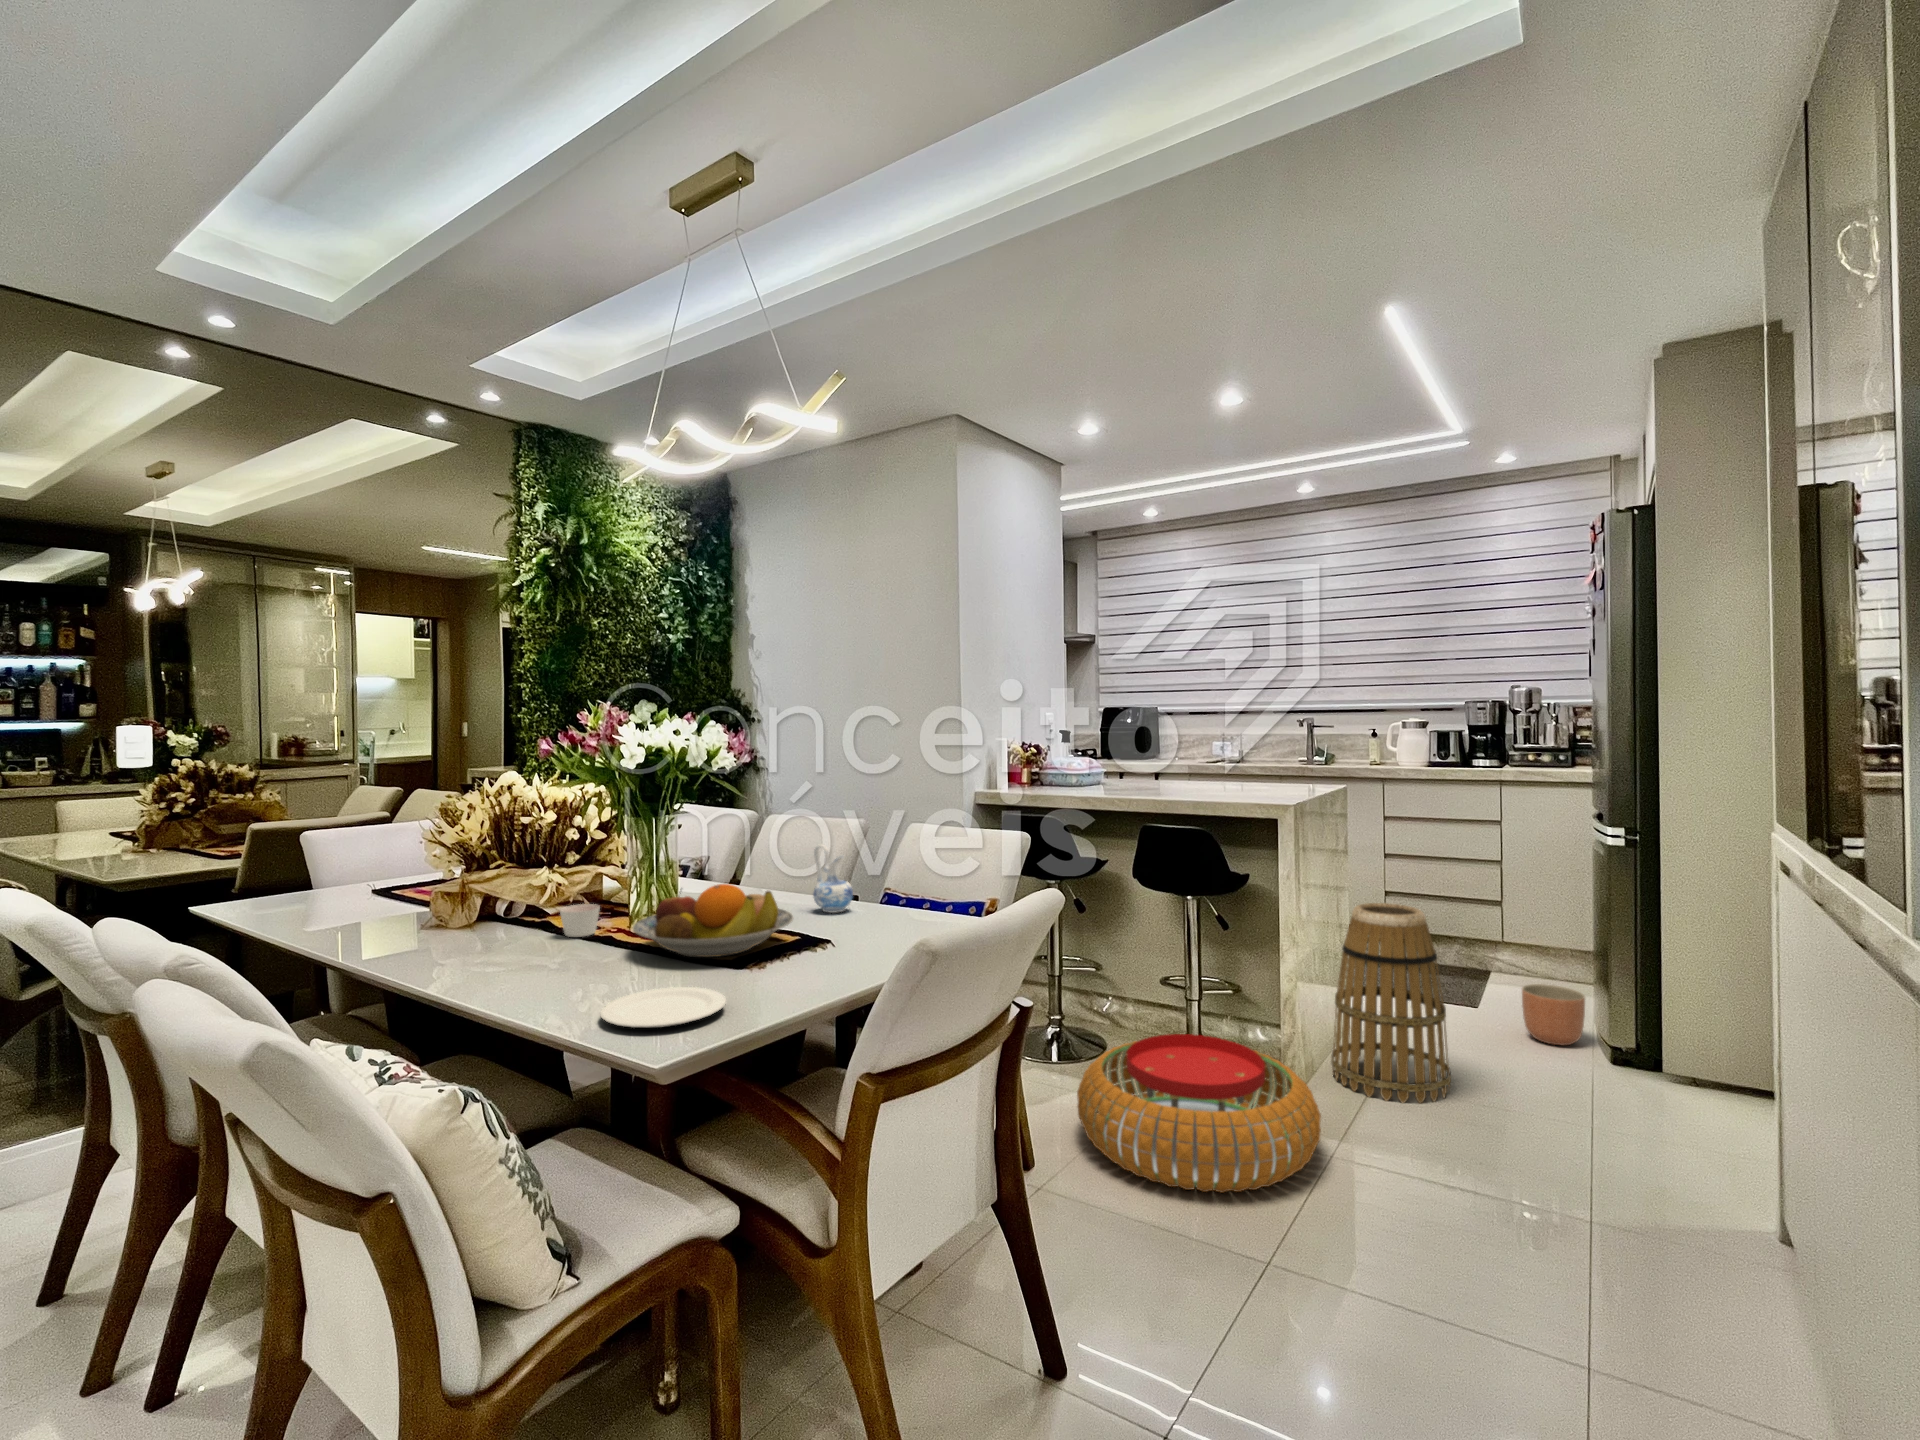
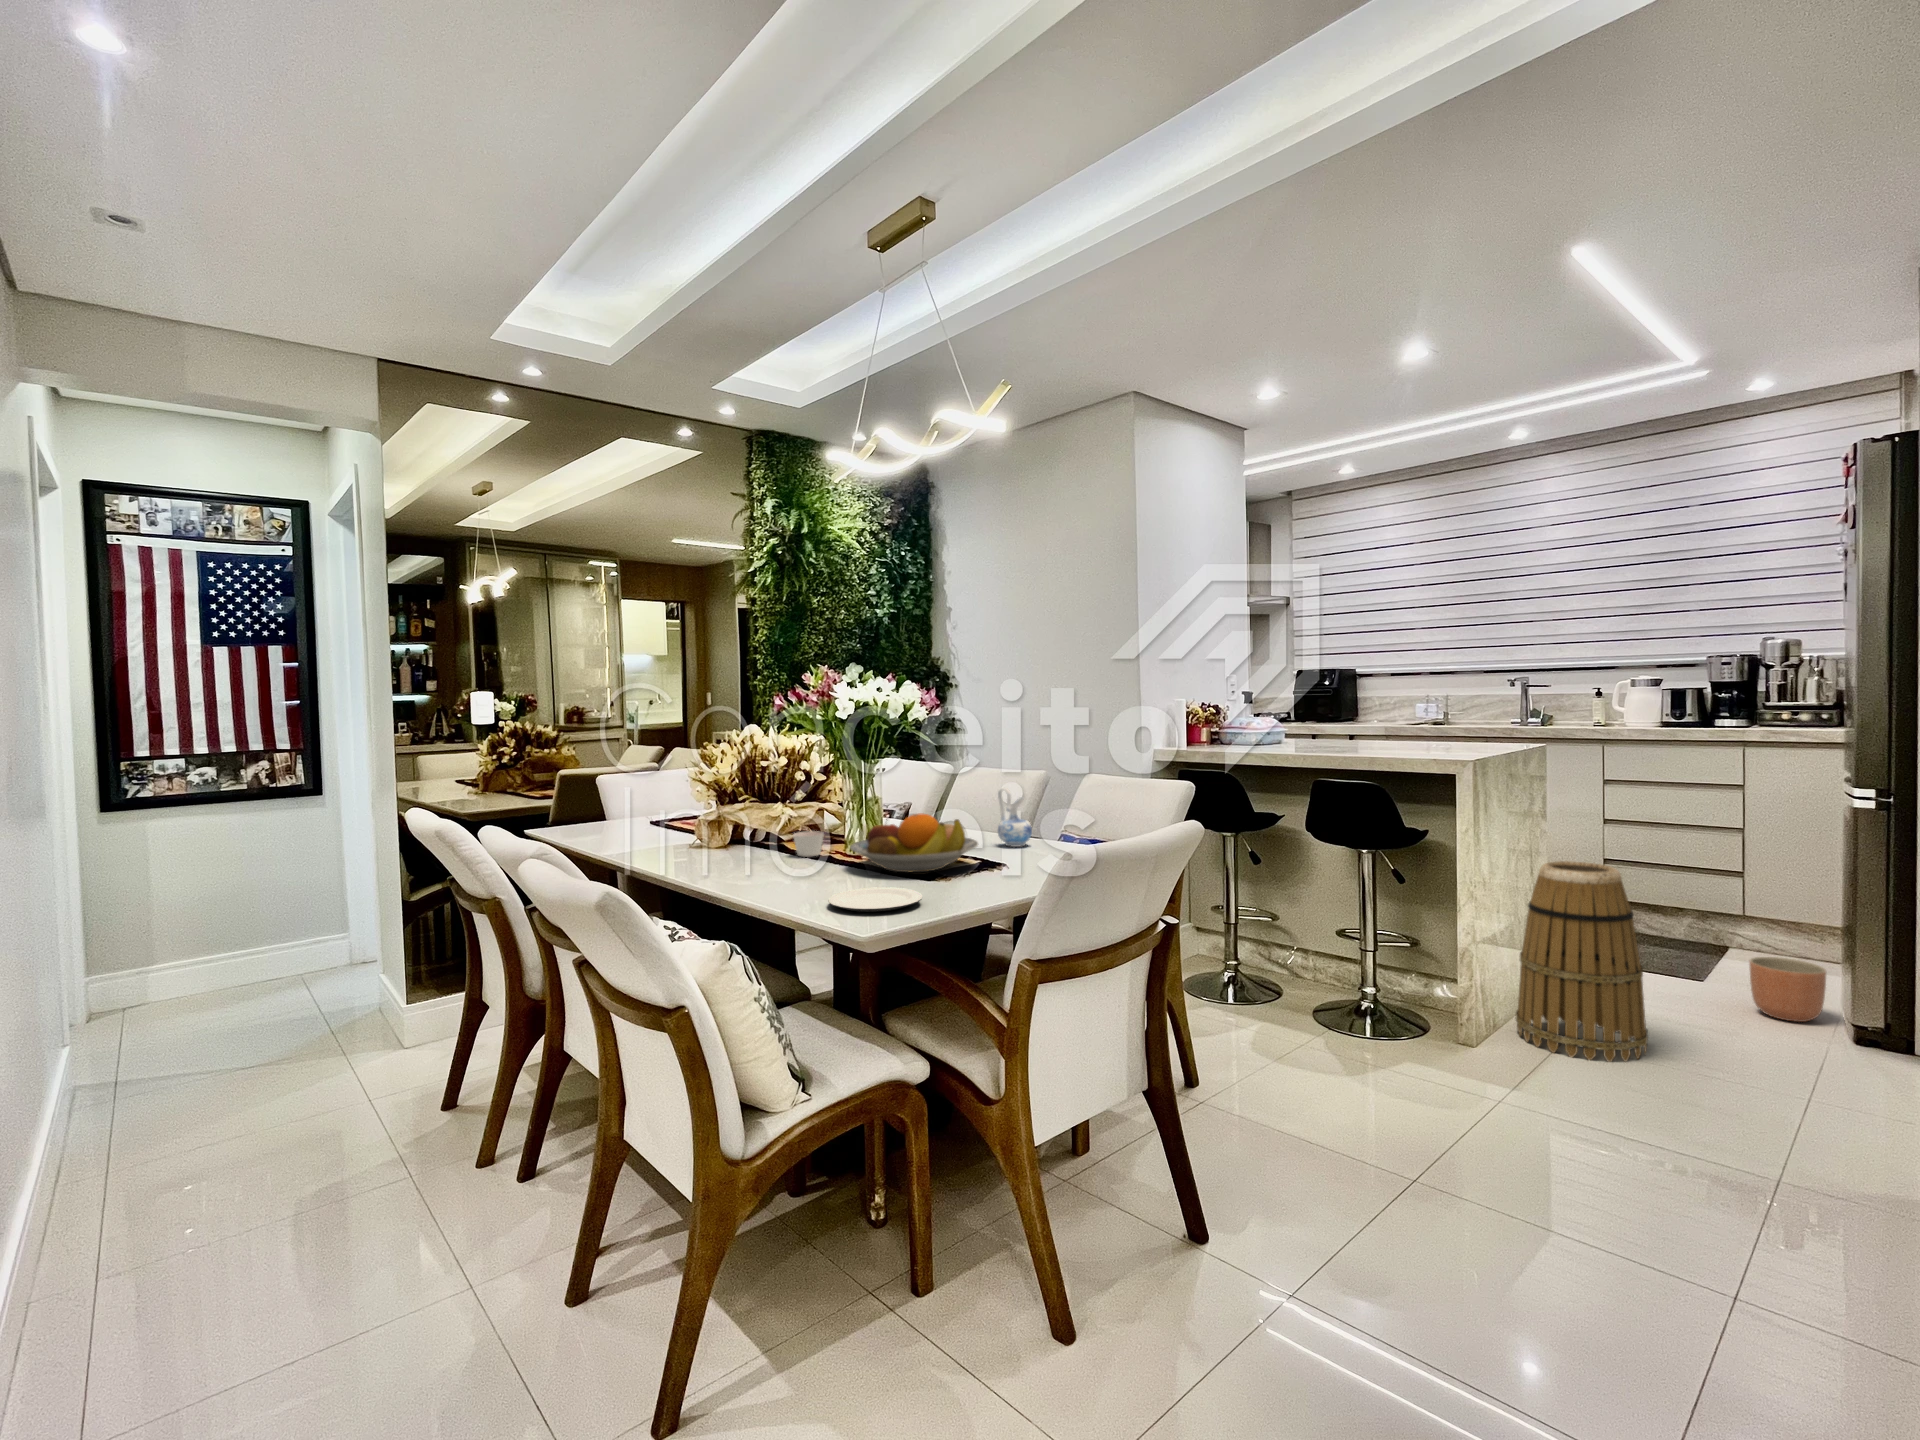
pouf: present [1077,1034,1321,1193] -> none [1242,977,1487,1118]

